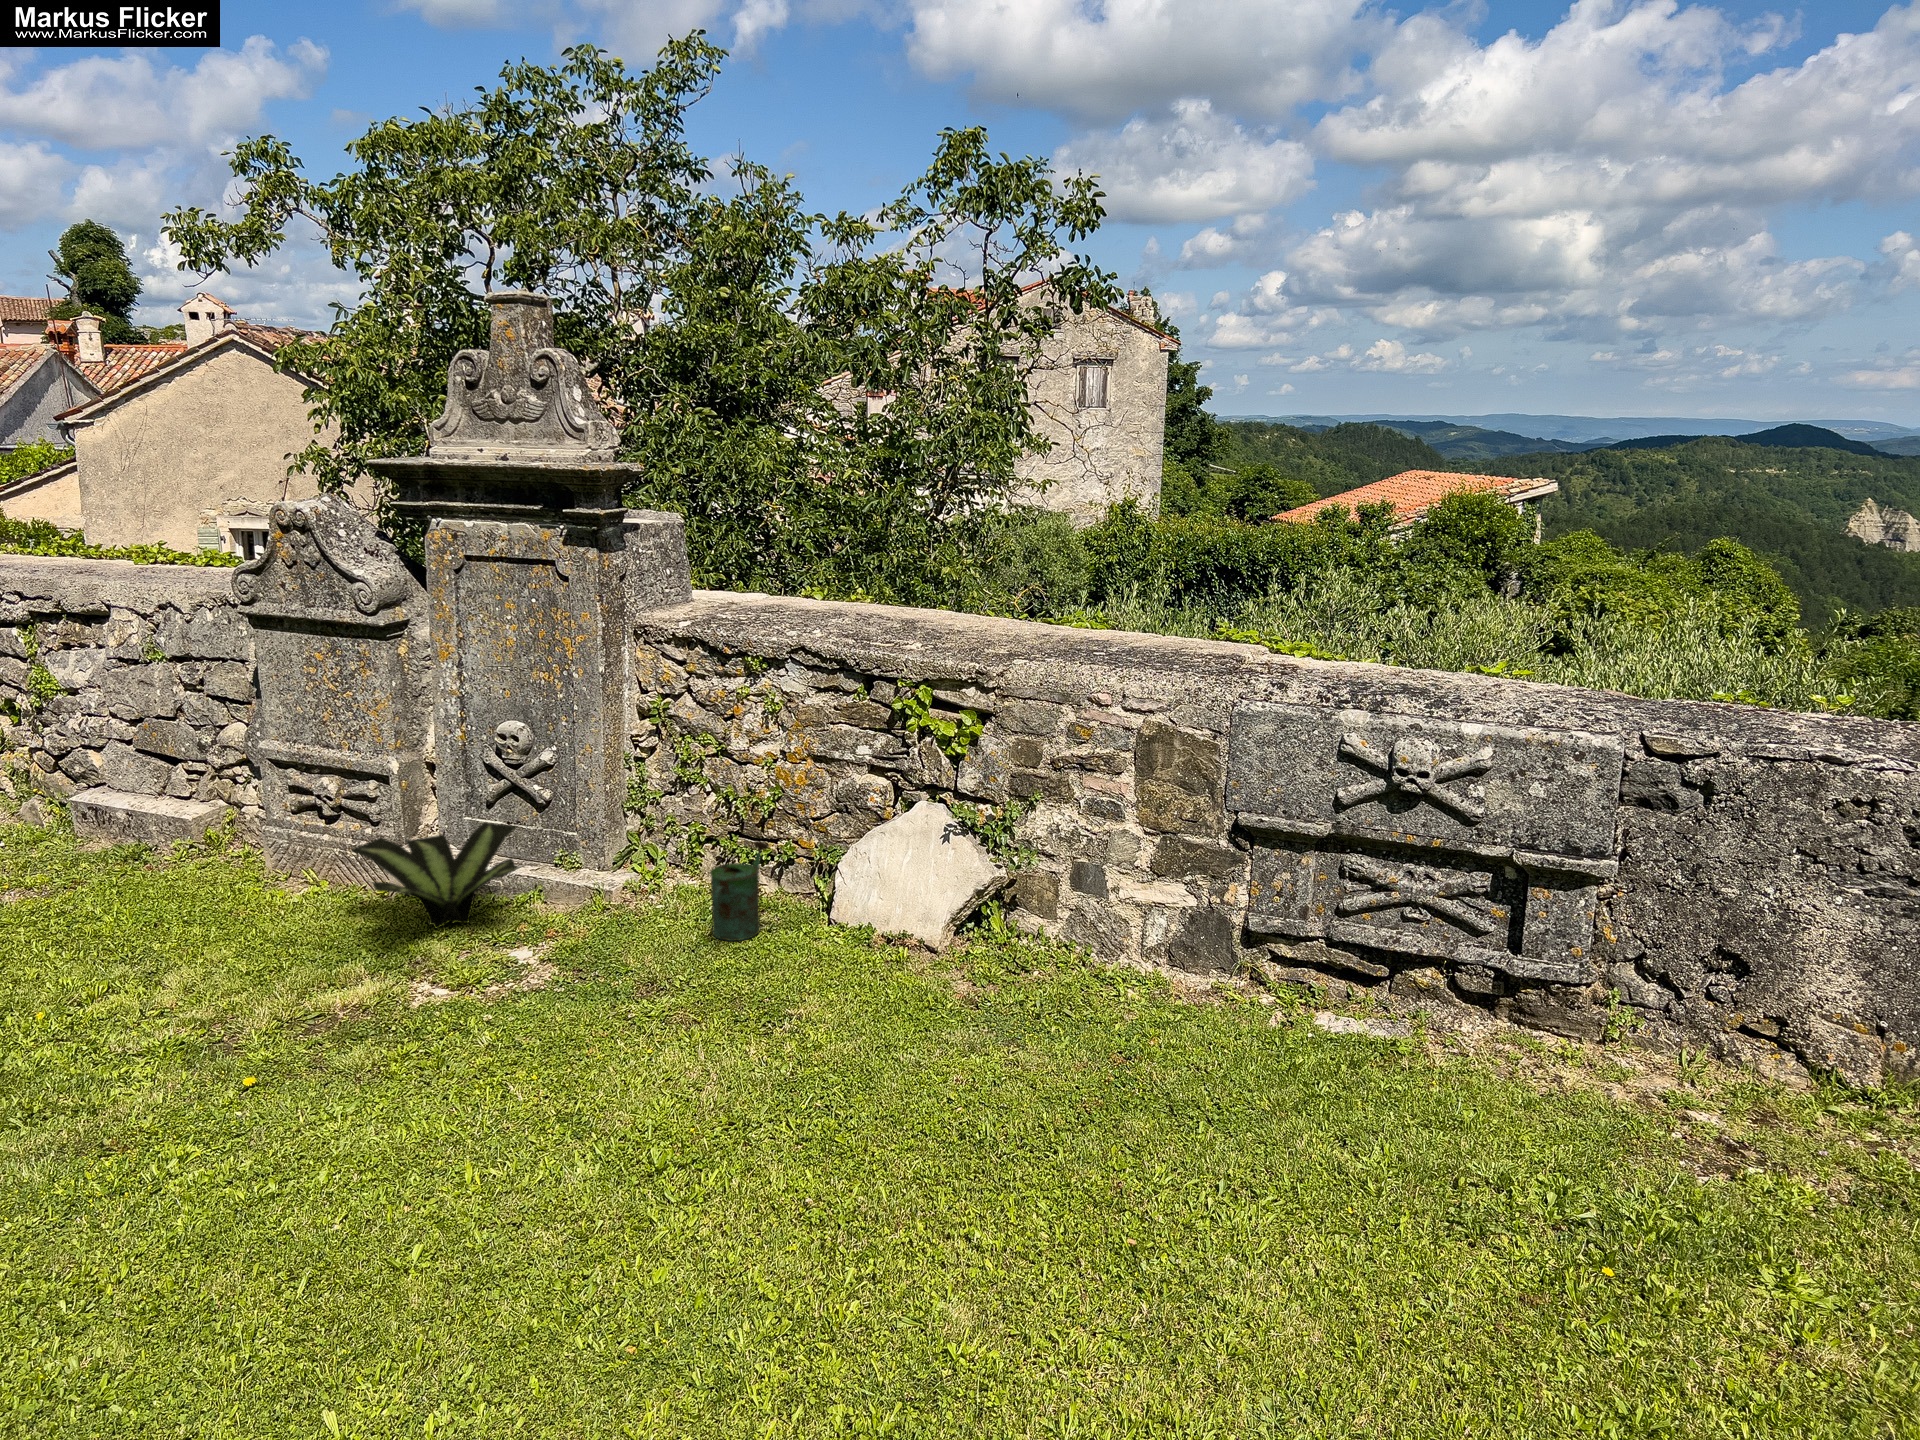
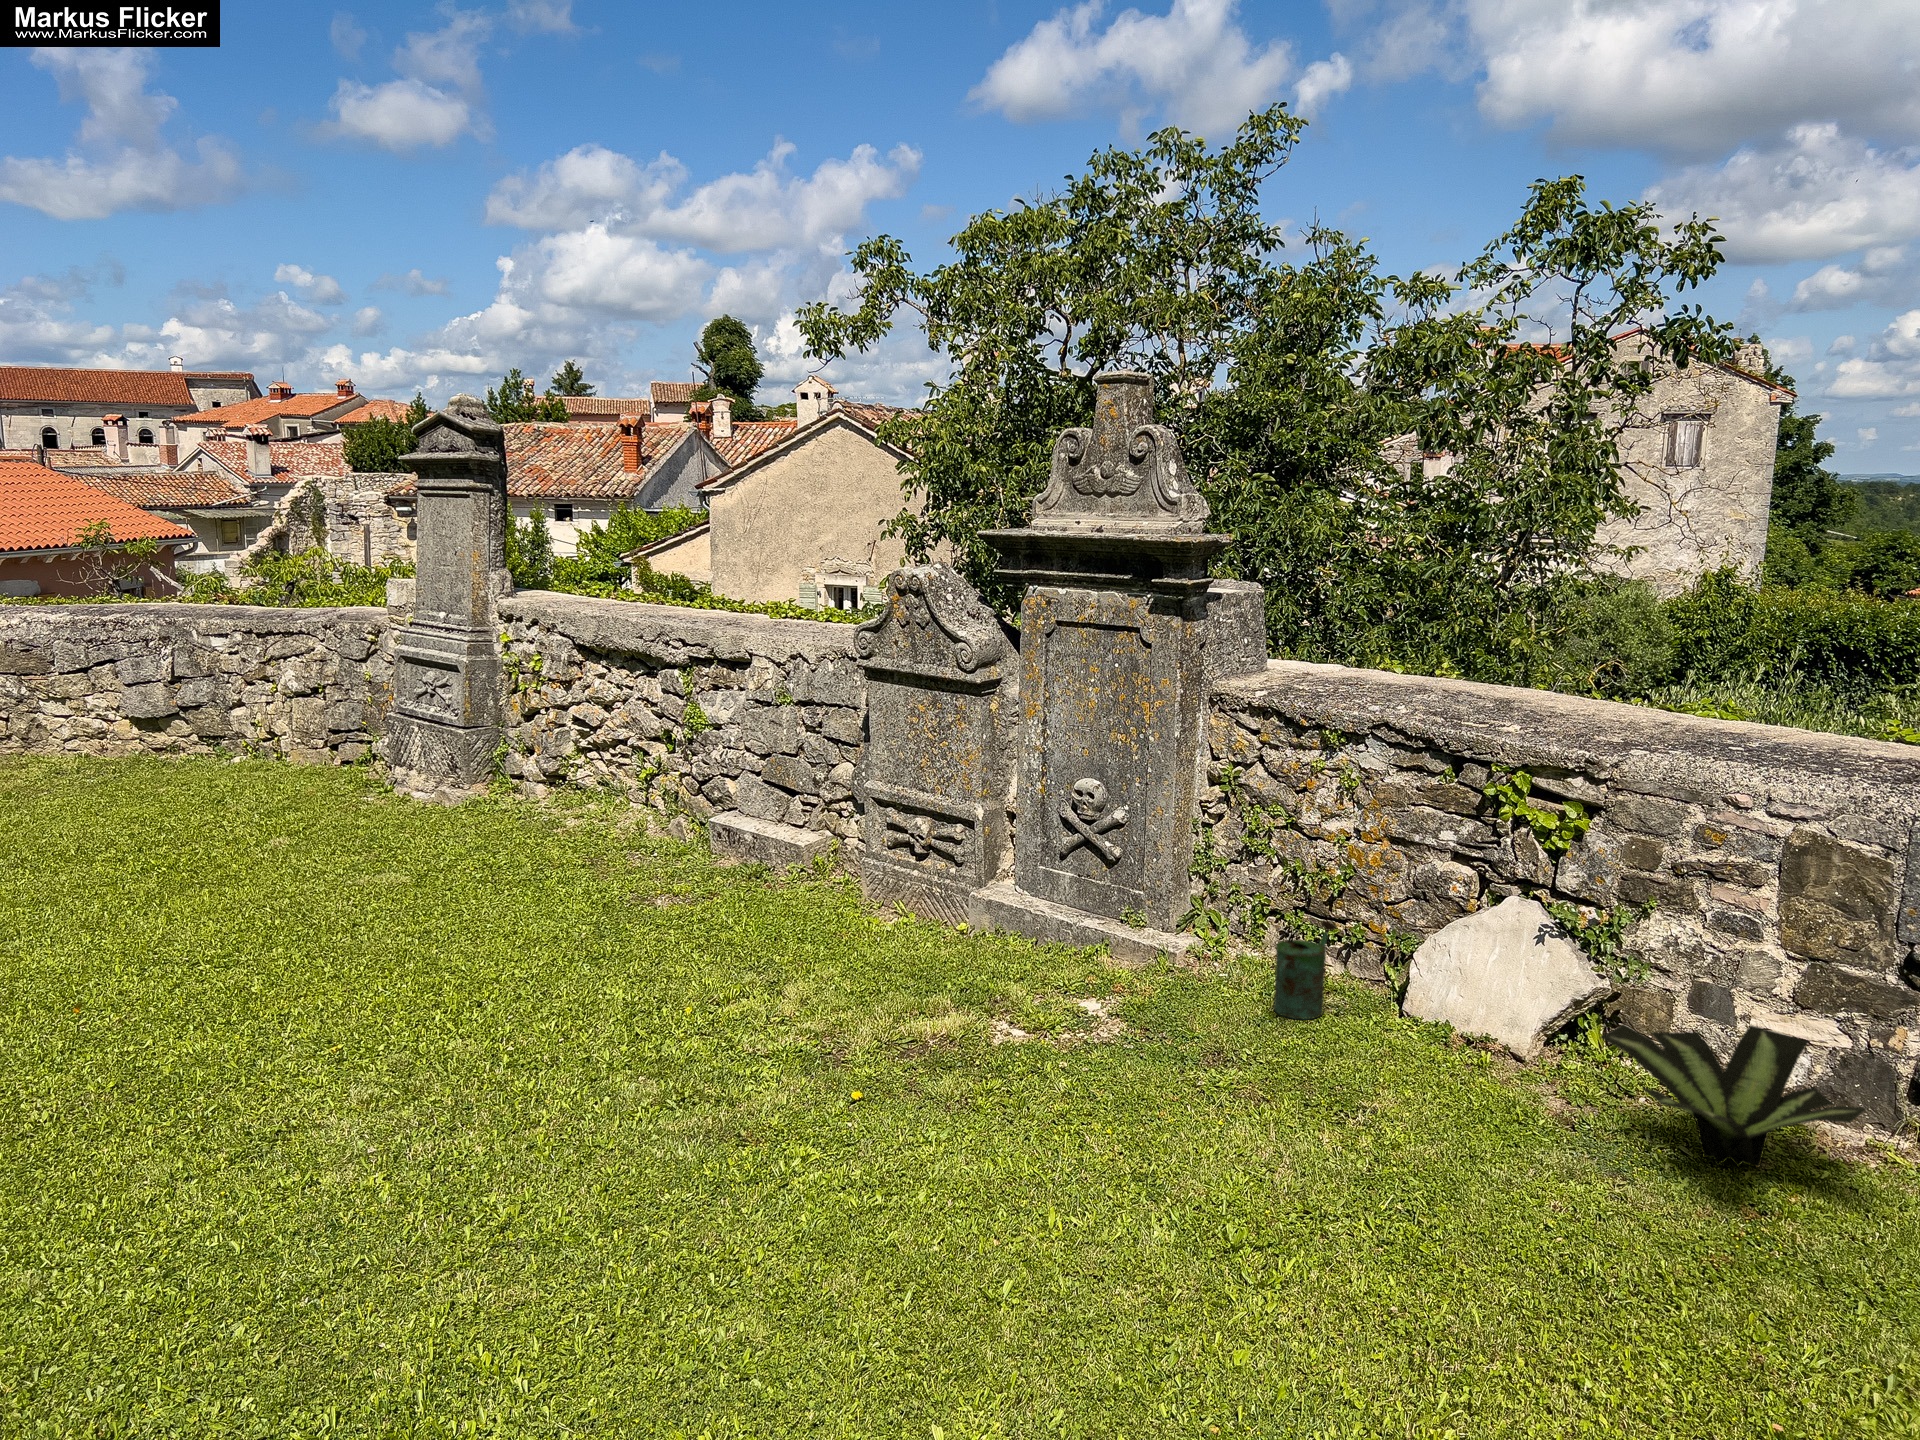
potted plant: present [351,822,522,928] -> present [1600,1024,1866,1168]

